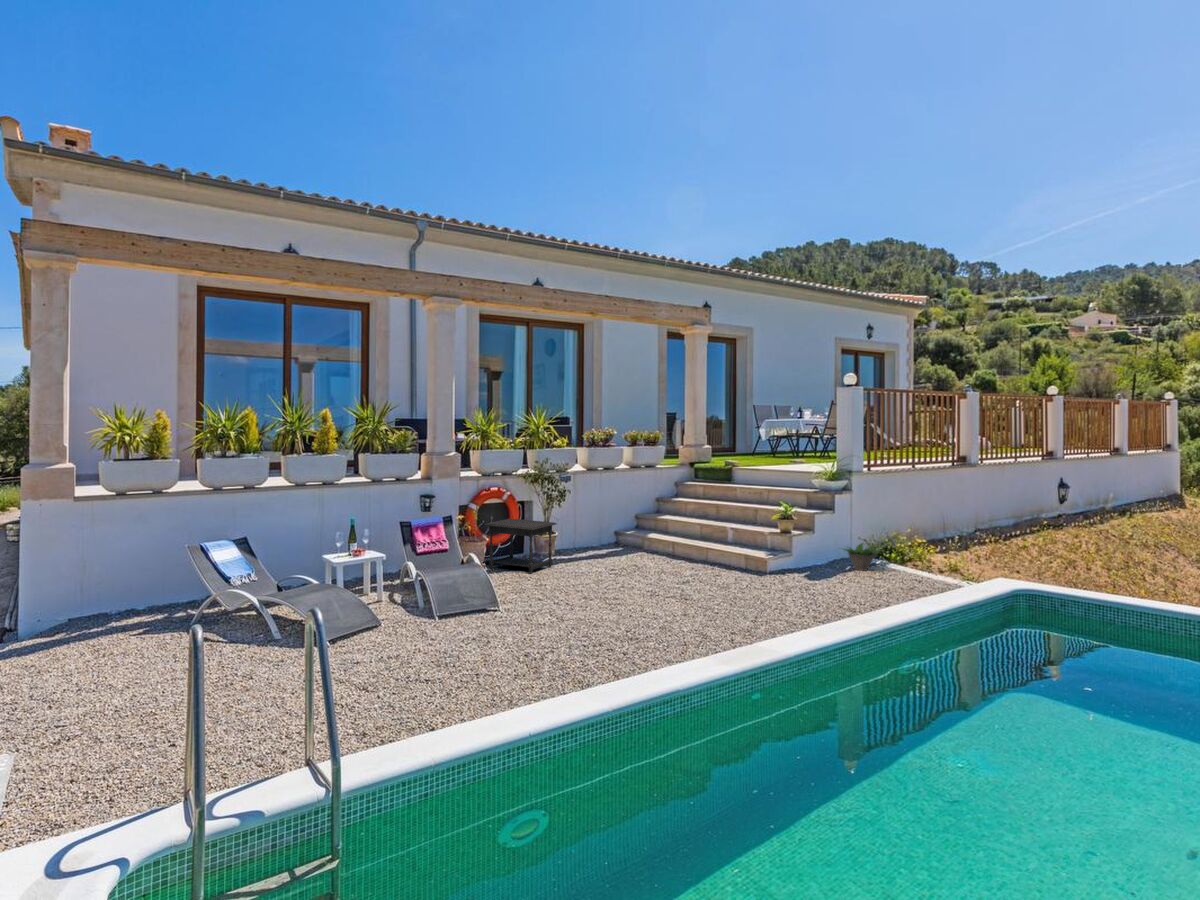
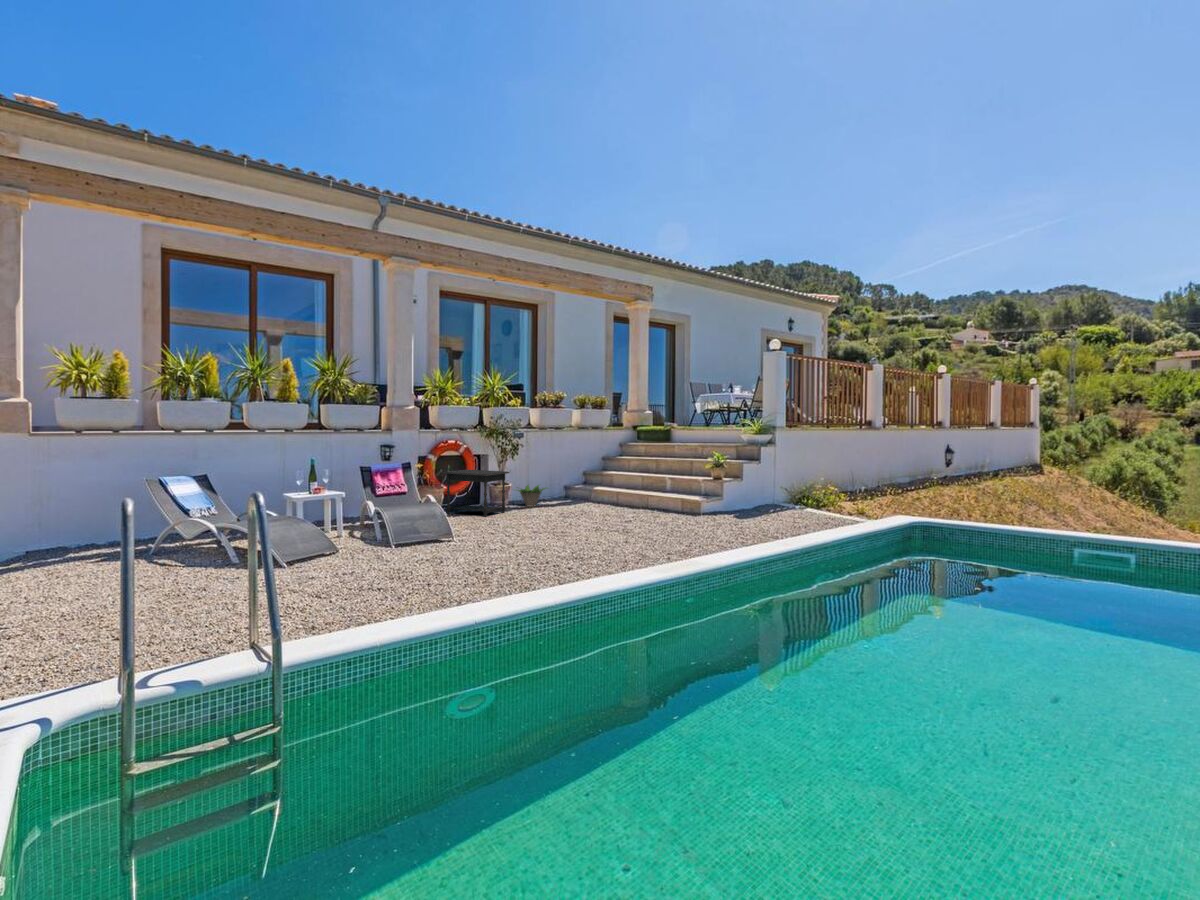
decorative plant: present [841,543,883,571] -> present [518,485,546,507]

